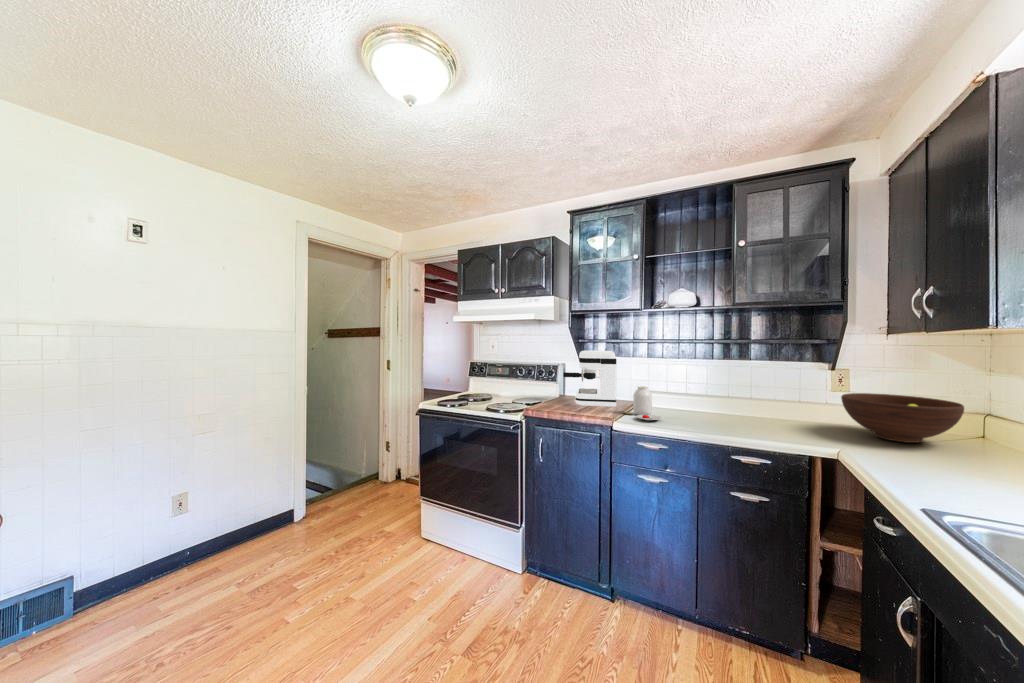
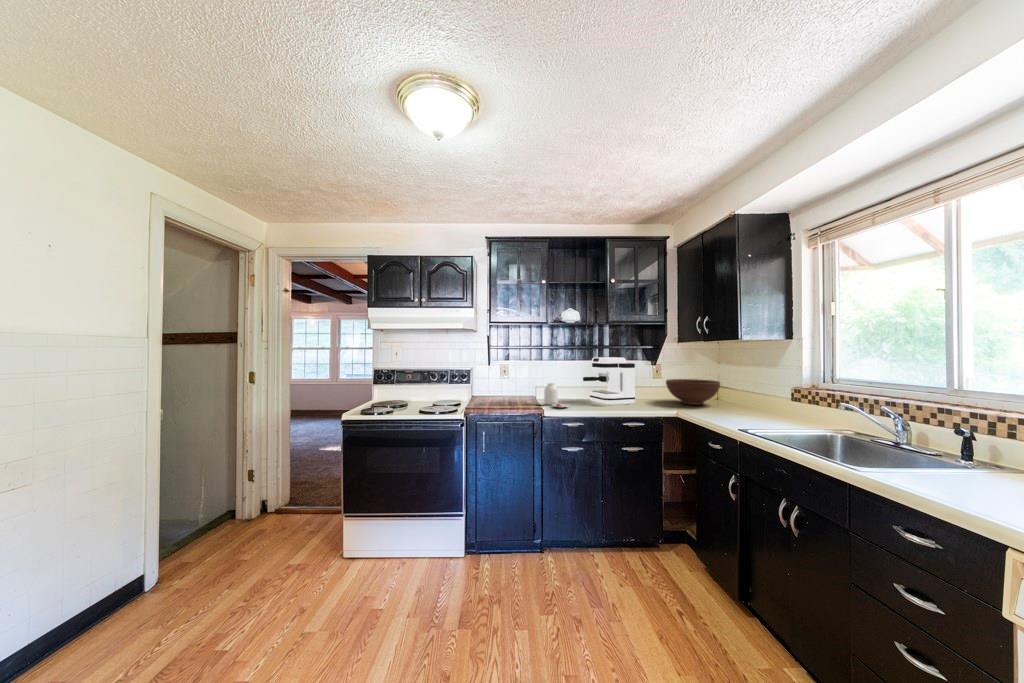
coffee maker: present [563,351,617,407] -> present [583,357,635,405]

